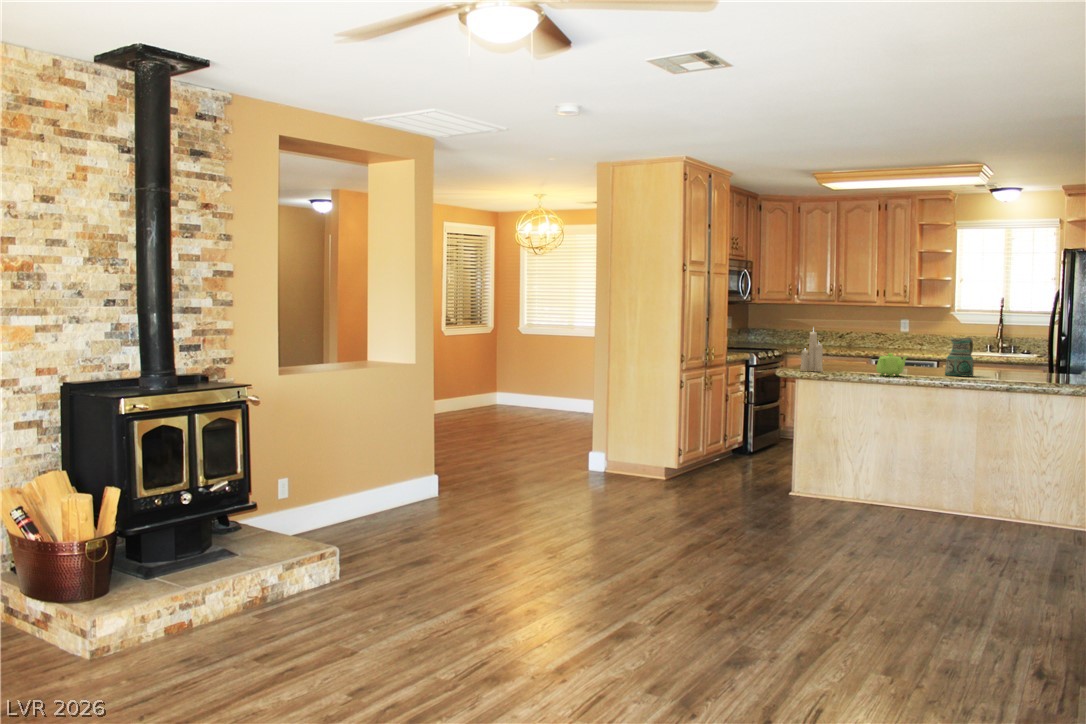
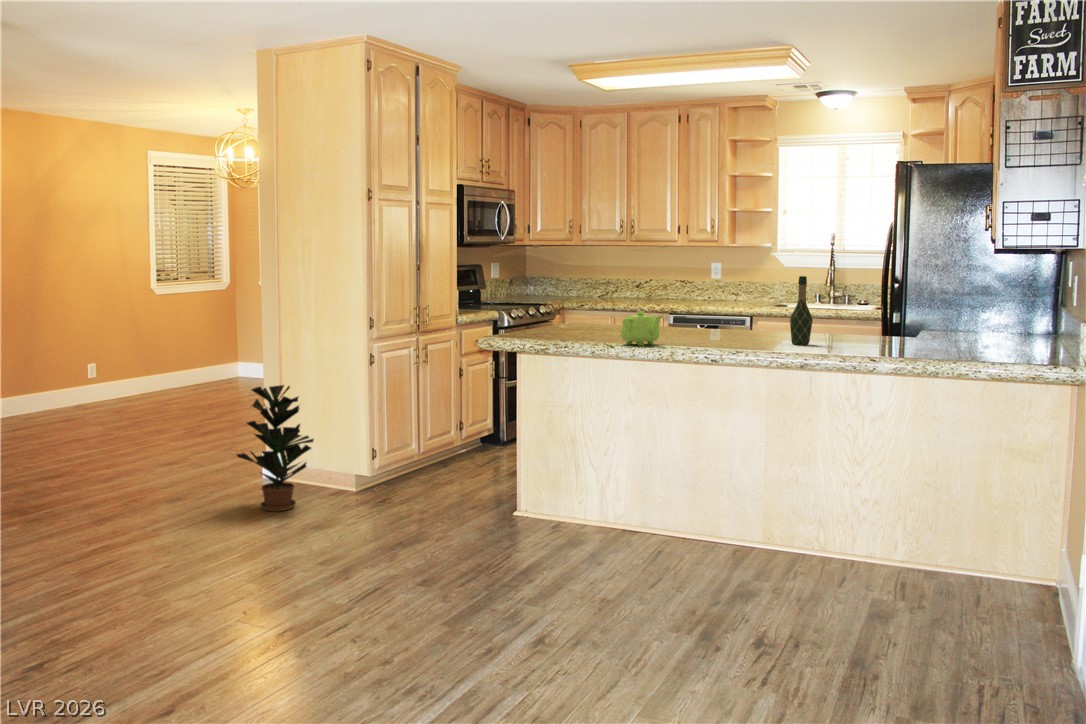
candle: present [800,331,823,372] -> none [525,269,556,339]
wine bottle: none [996,331,1013,378] -> present [790,276,812,345]
ceramic pitcher: present [945,337,974,377] -> none [723,286,763,343]
potted plant: none [597,401,648,486] -> present [237,385,314,511]

